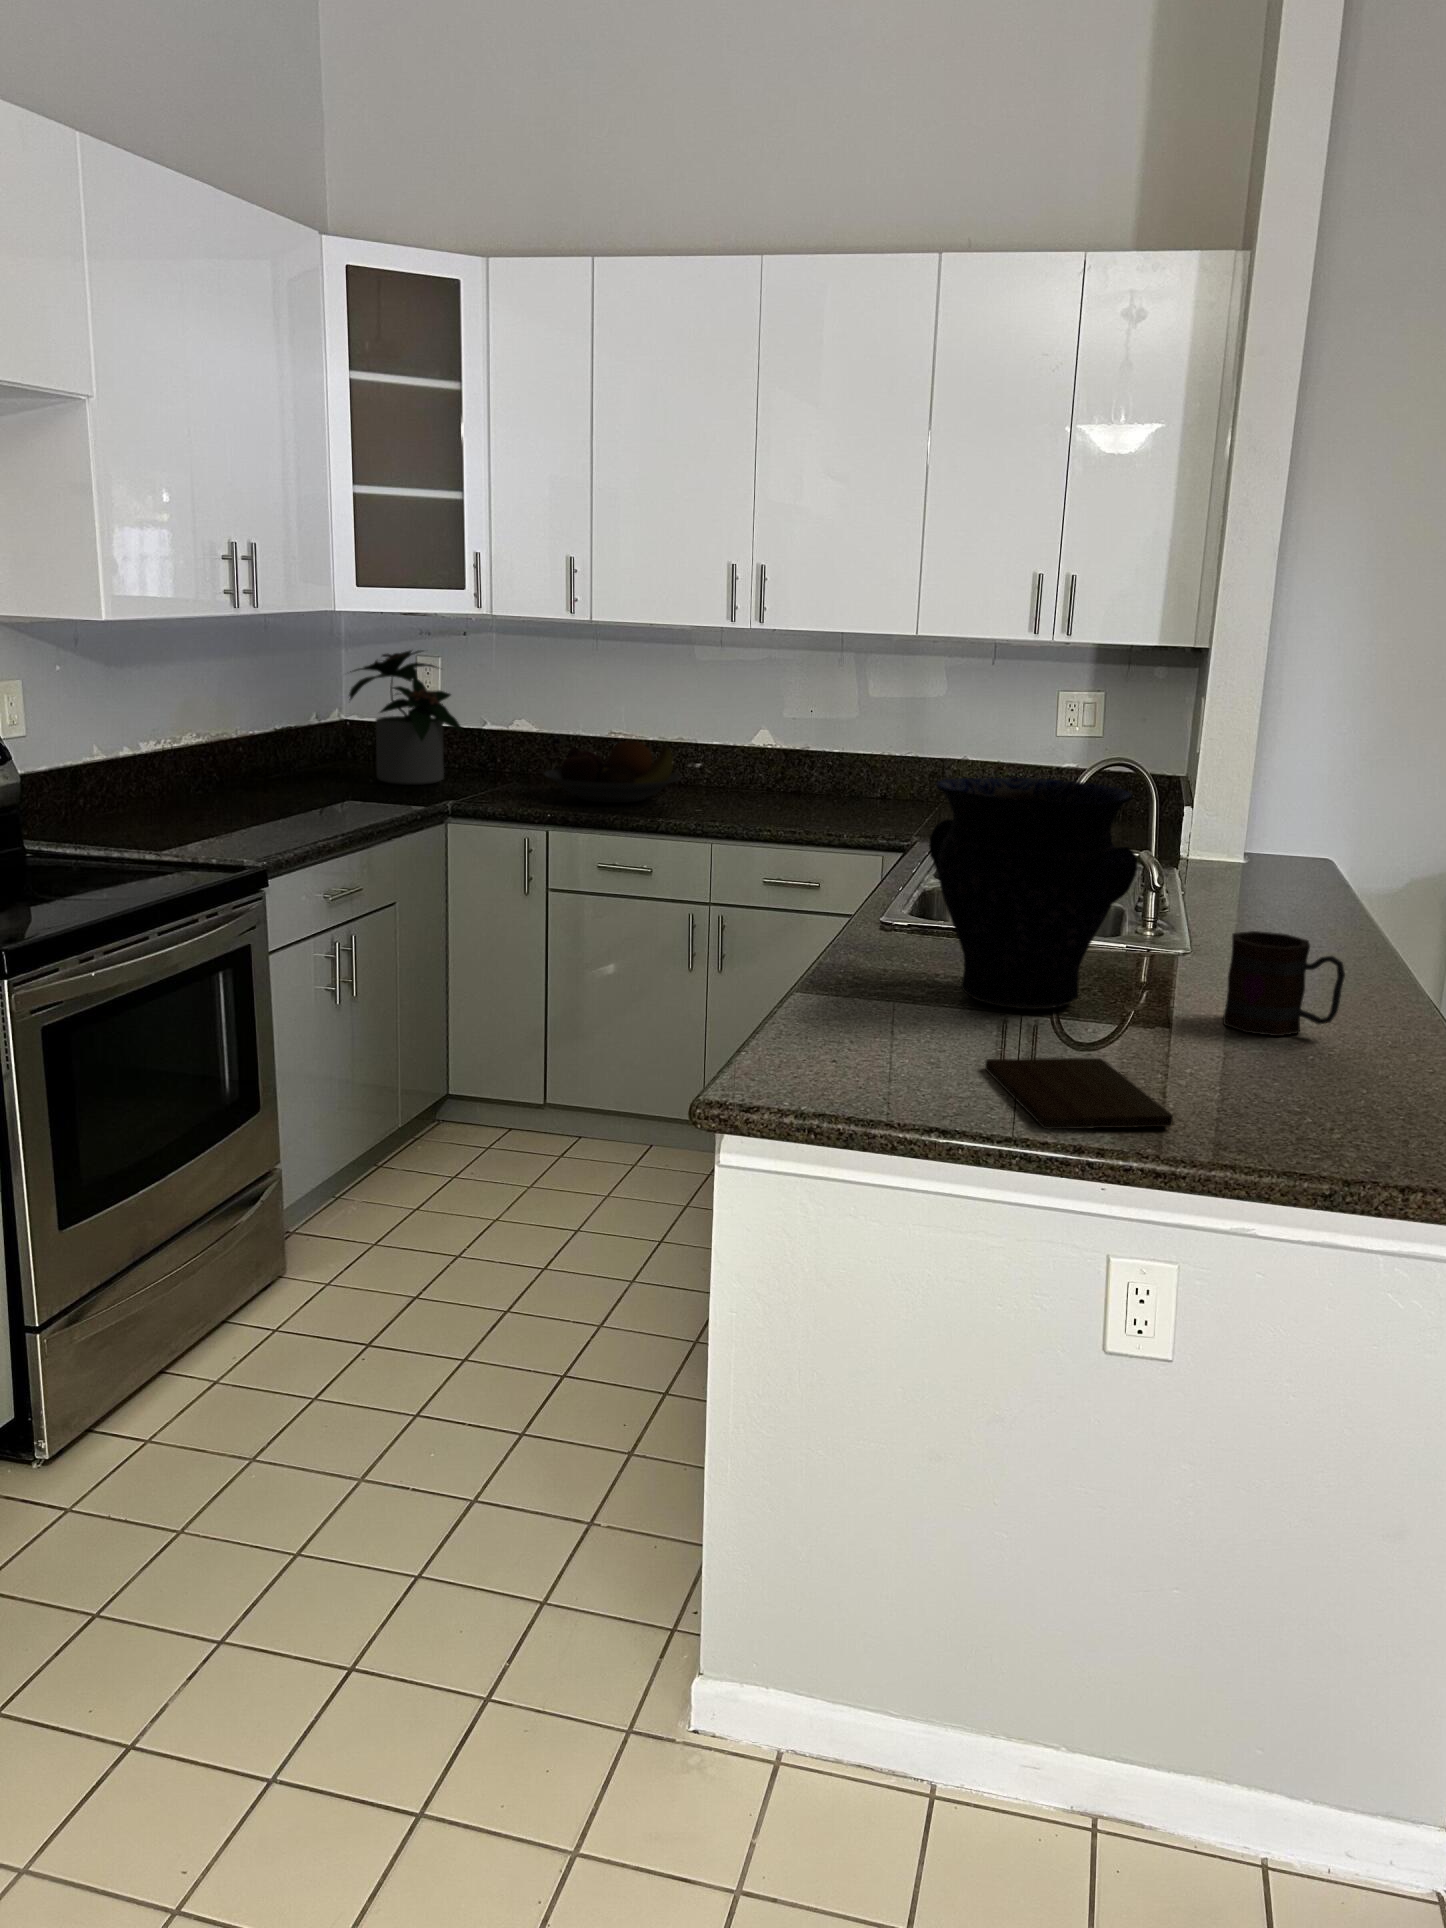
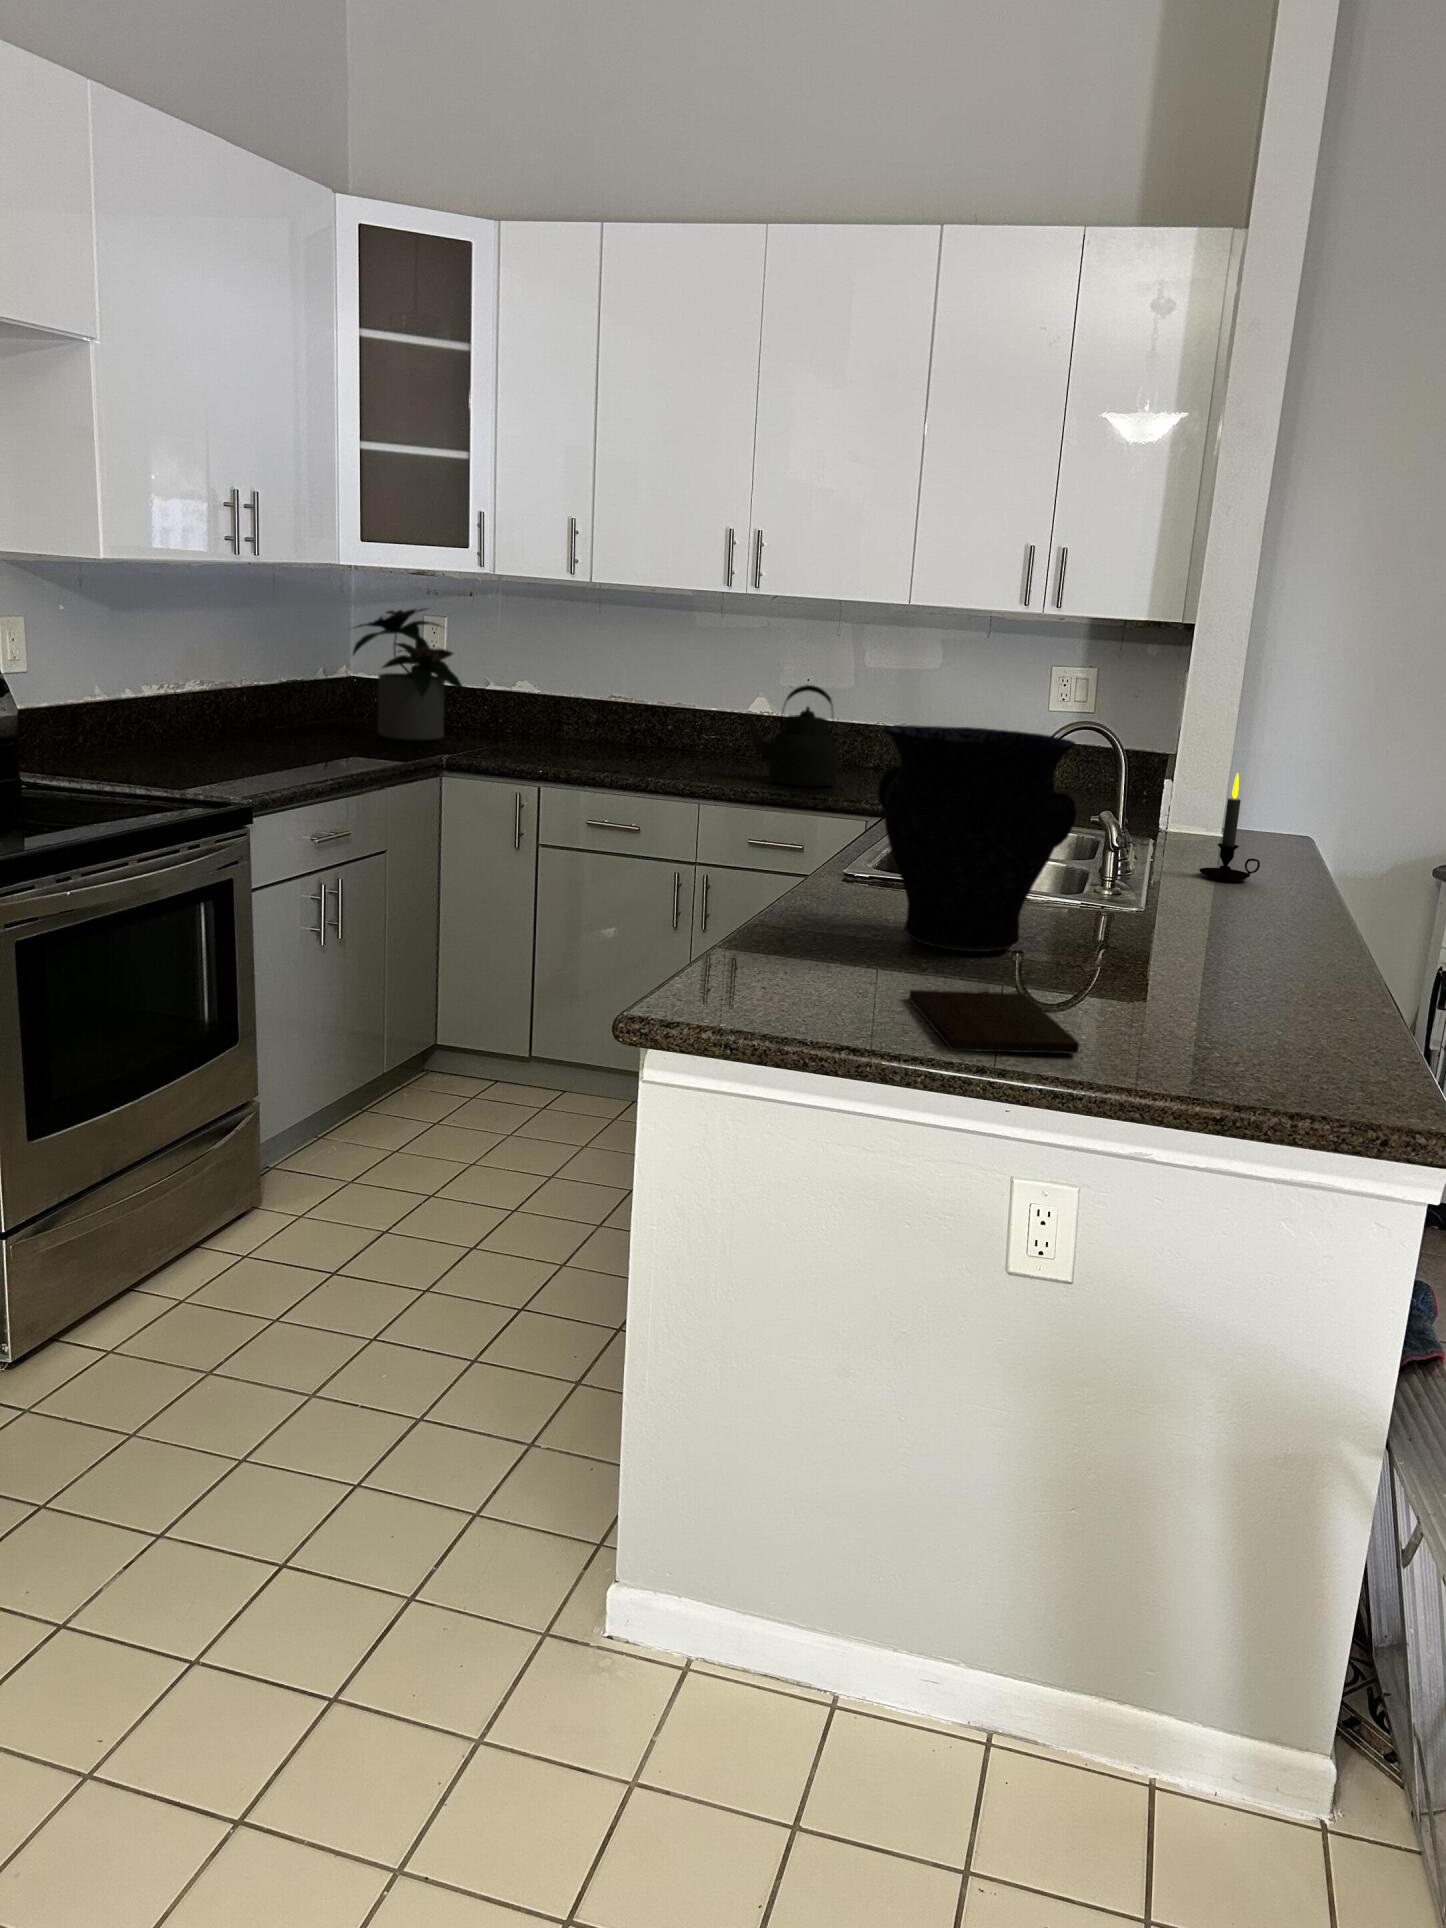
kettle: none [748,719,848,821] -> present [742,685,838,786]
fruit bowl: present [544,741,680,803] -> none [540,703,675,764]
candle: none [1231,803,1292,912] -> present [1199,773,1260,881]
mug: present [1223,931,1345,1036] -> none [1158,883,1277,985]

